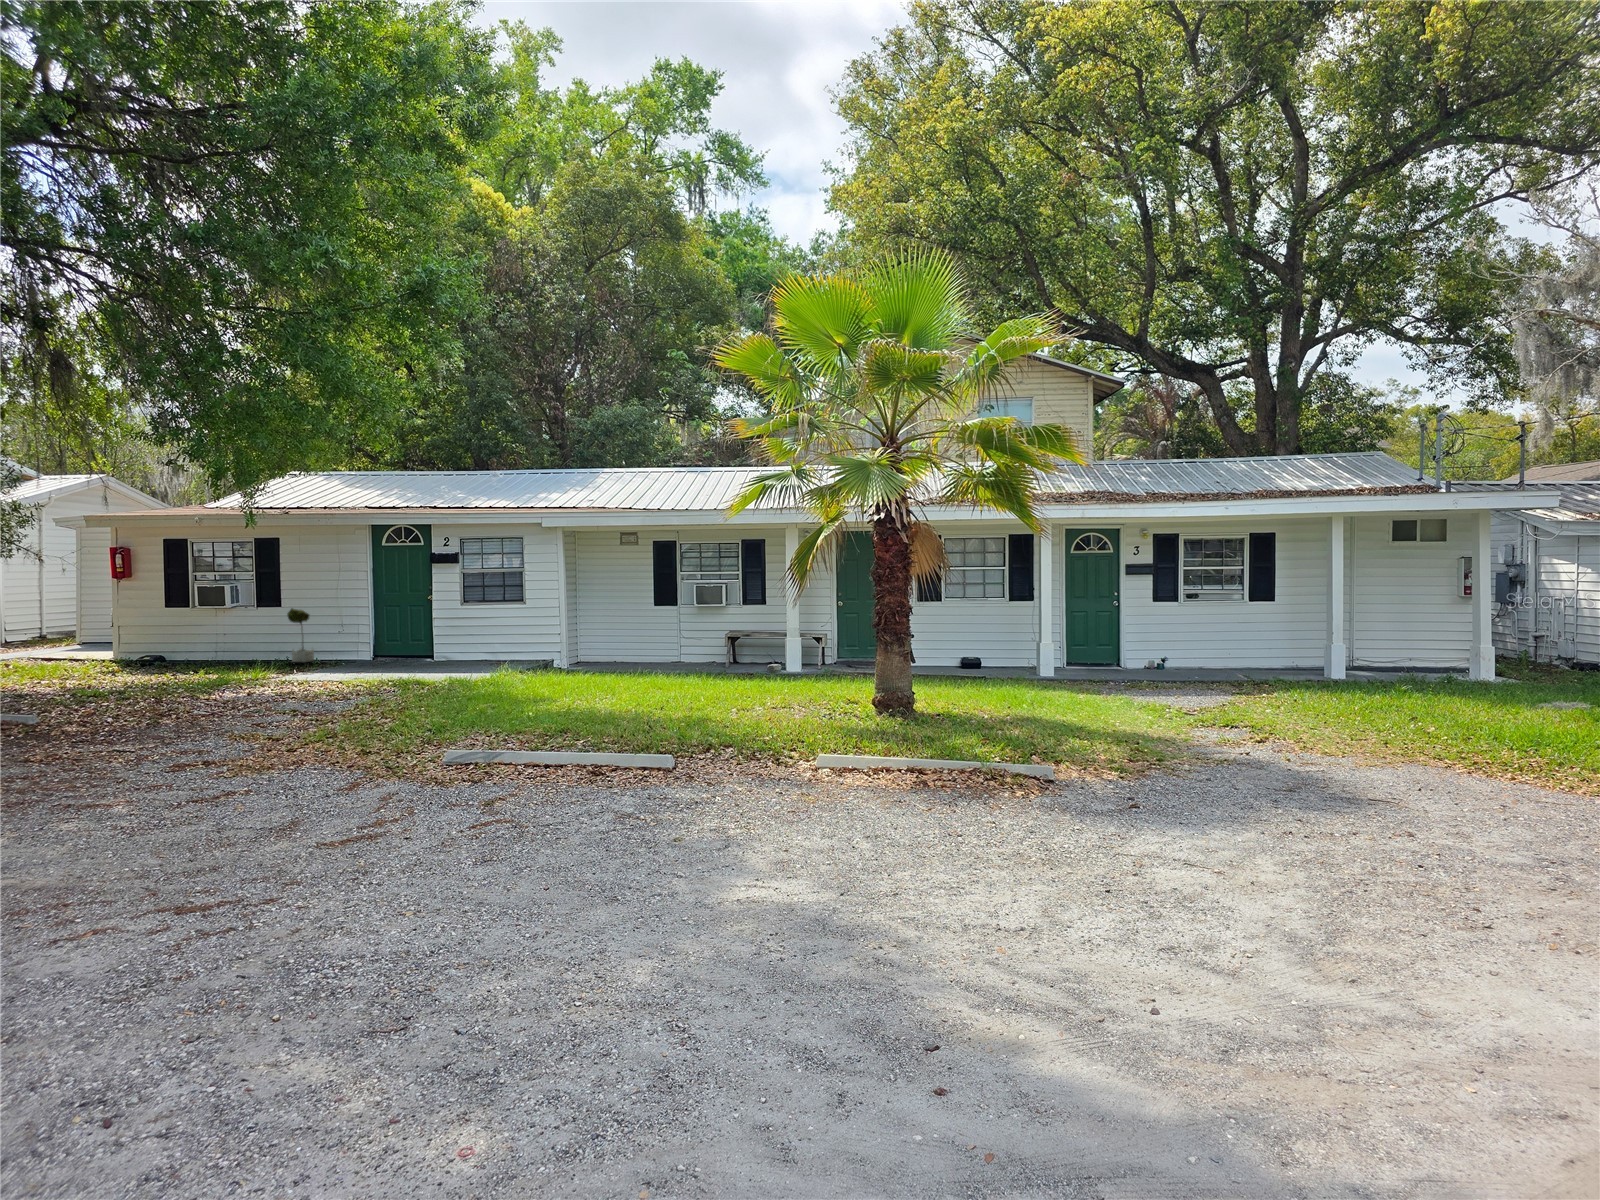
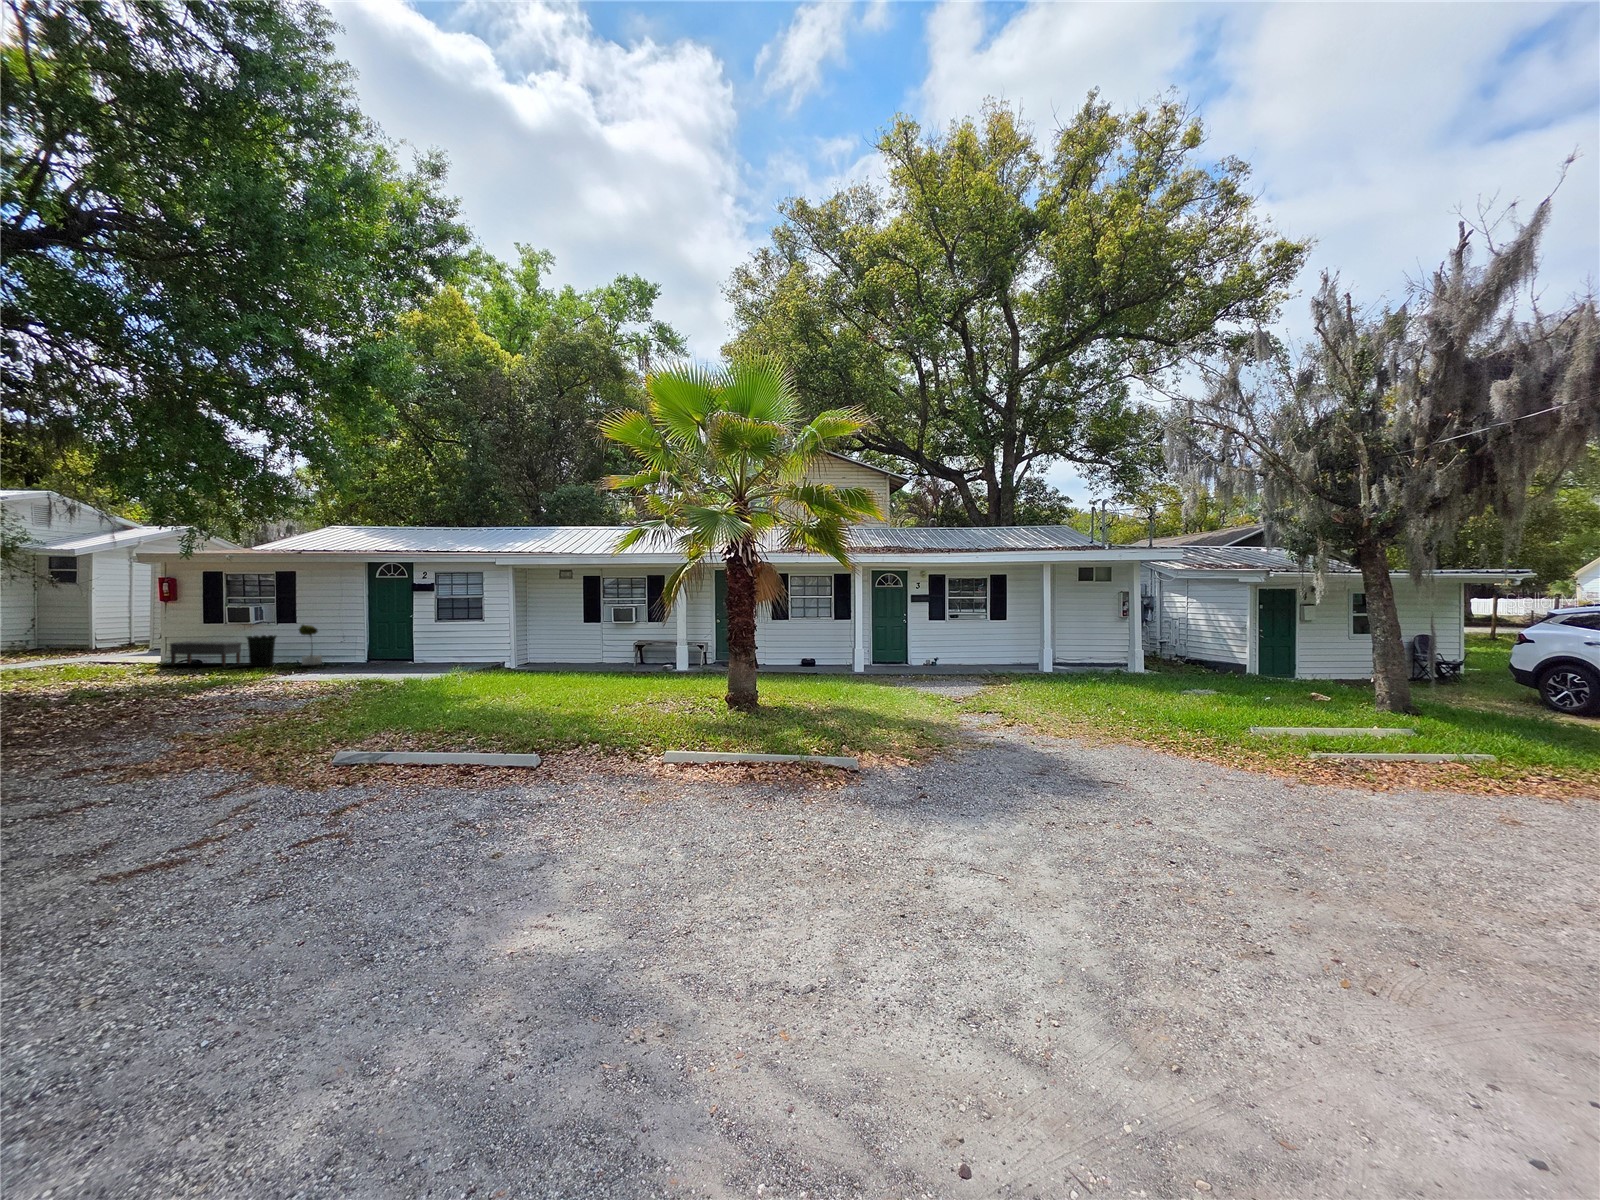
waste bin: none [225,623,260,663] -> present [247,635,276,666]
bench: none [136,630,217,662] -> present [170,641,241,666]

